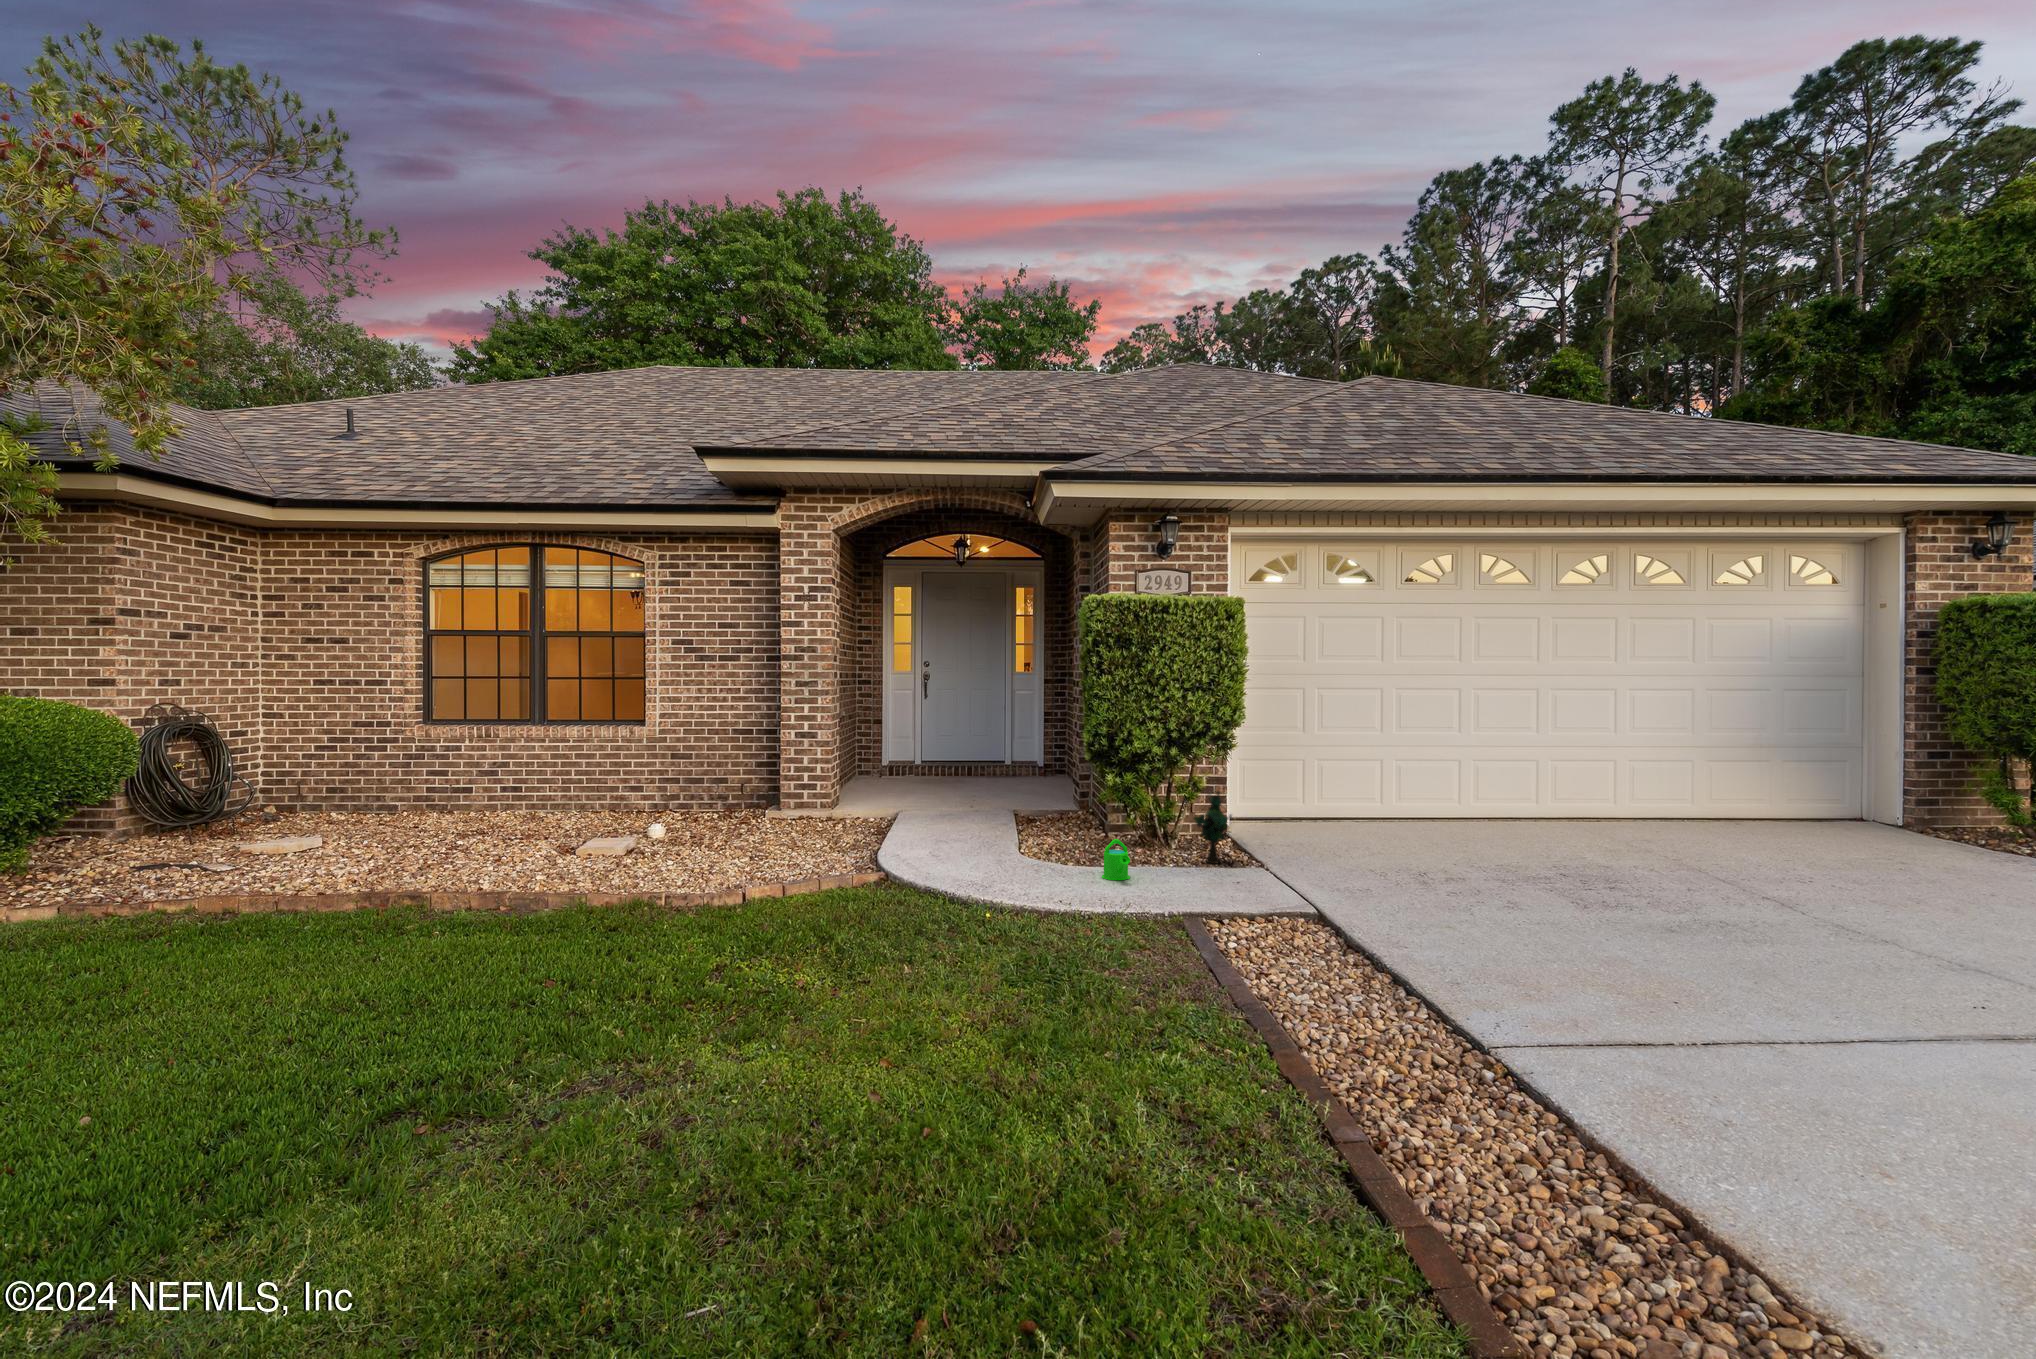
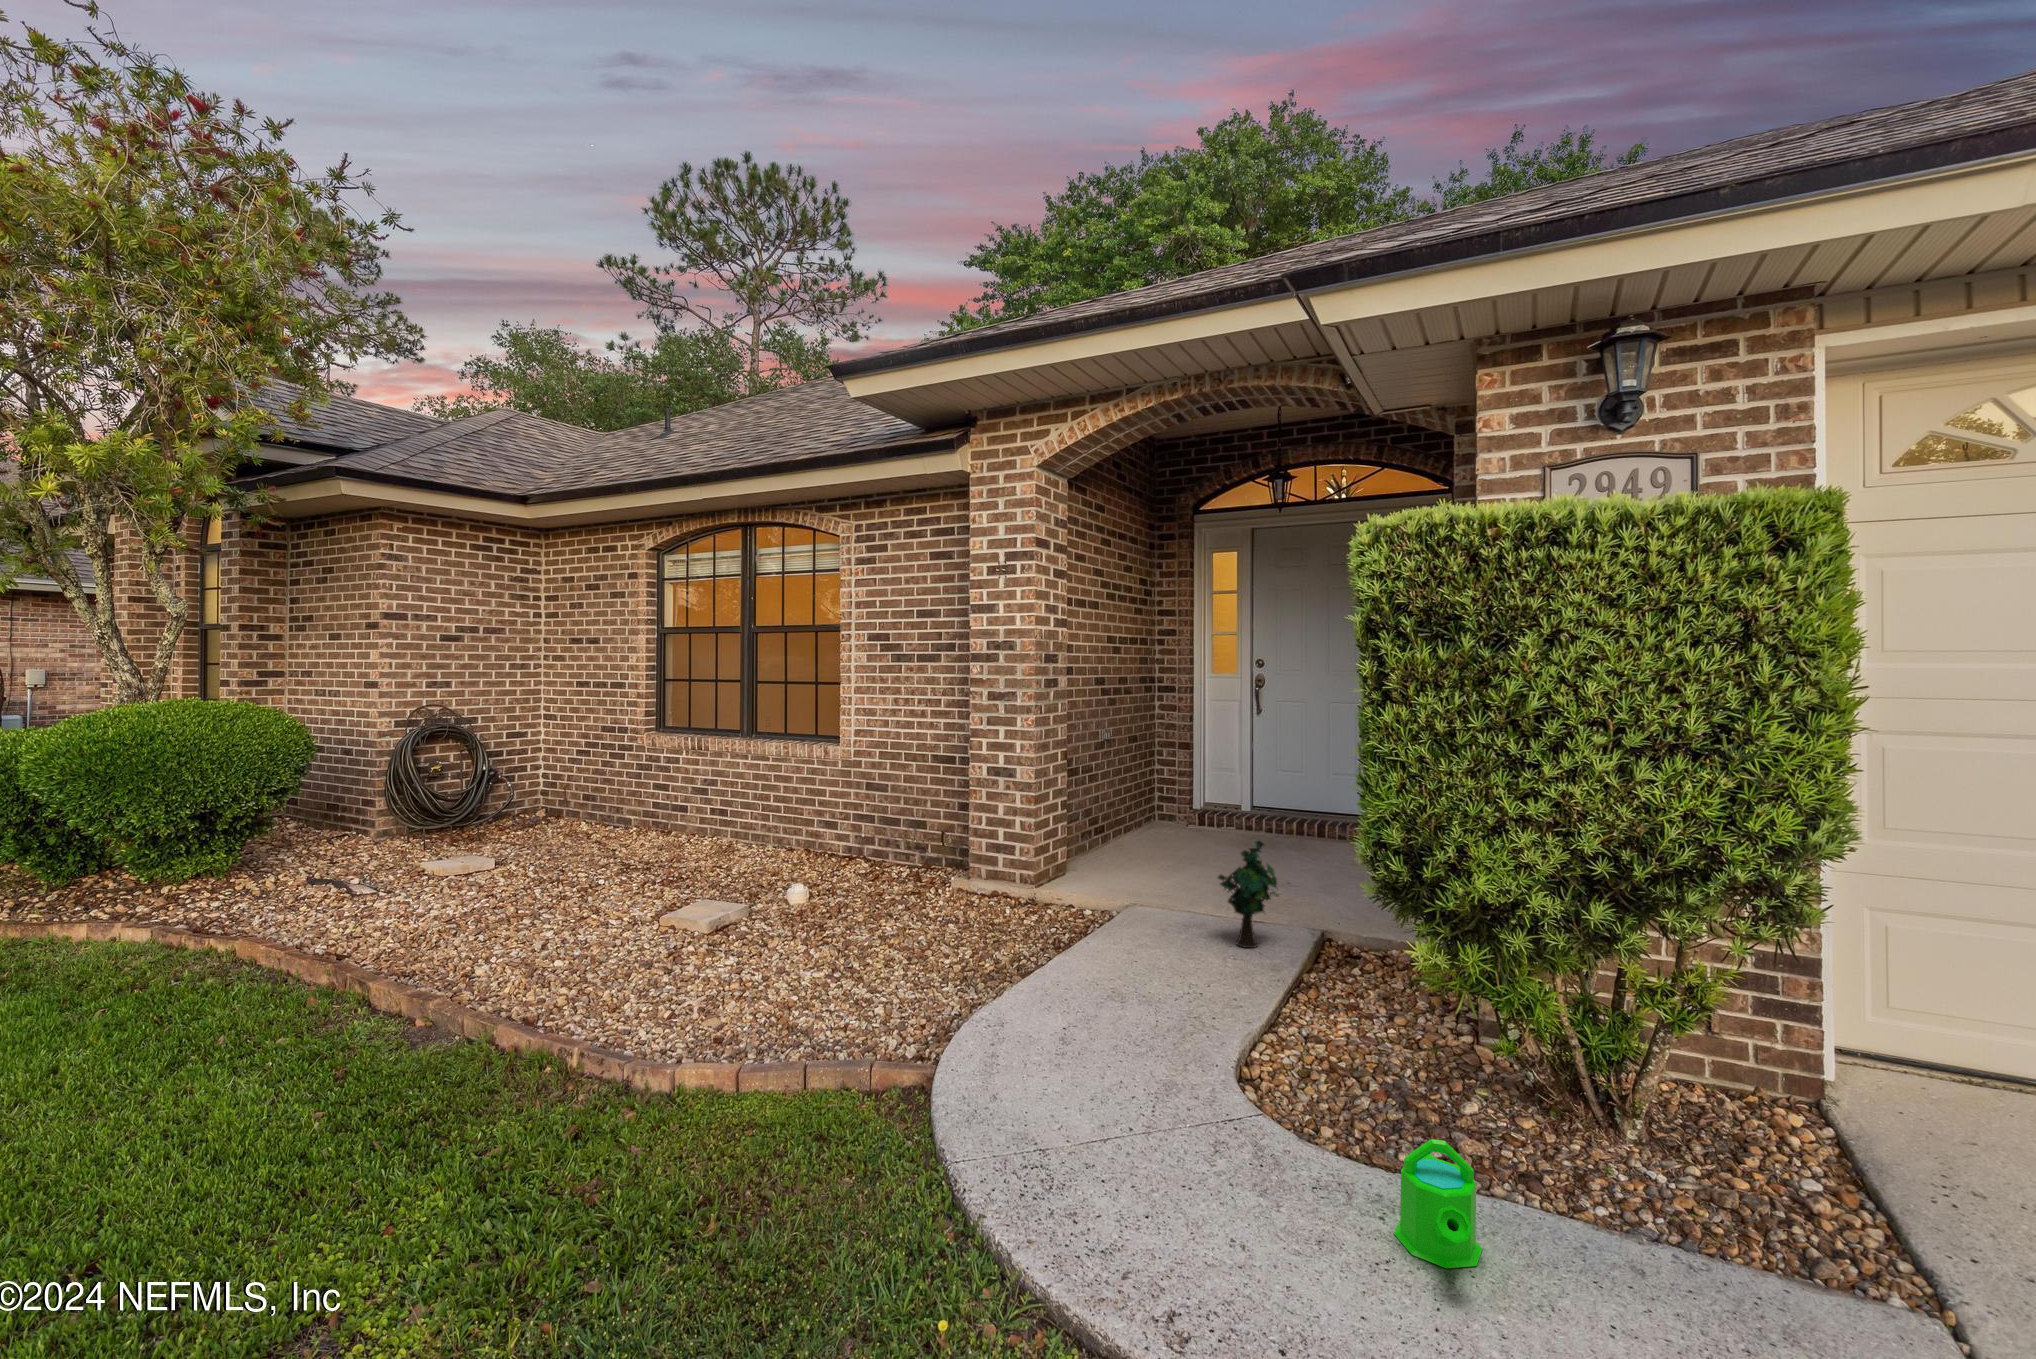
decorative plant: present [1194,791,1232,864] -> present [1218,841,1277,948]

